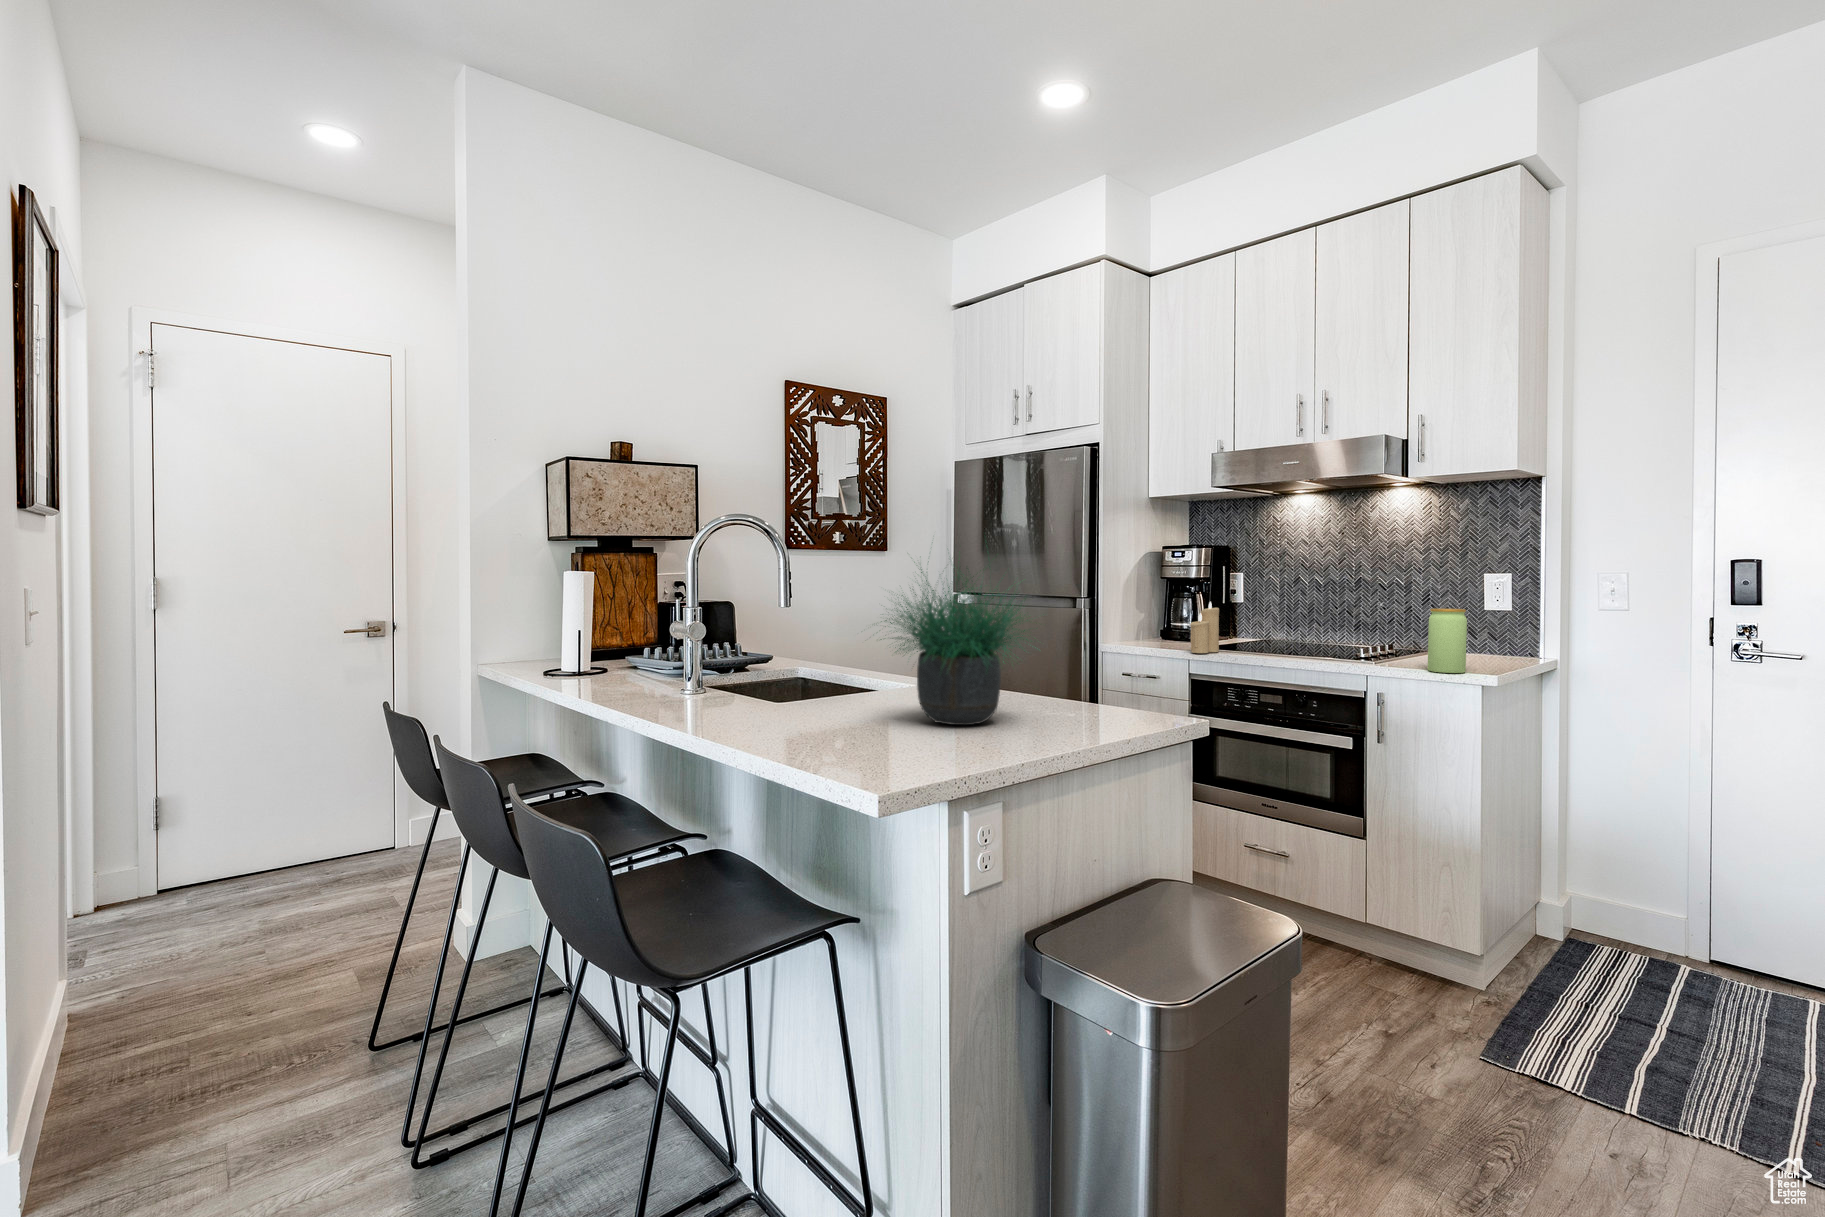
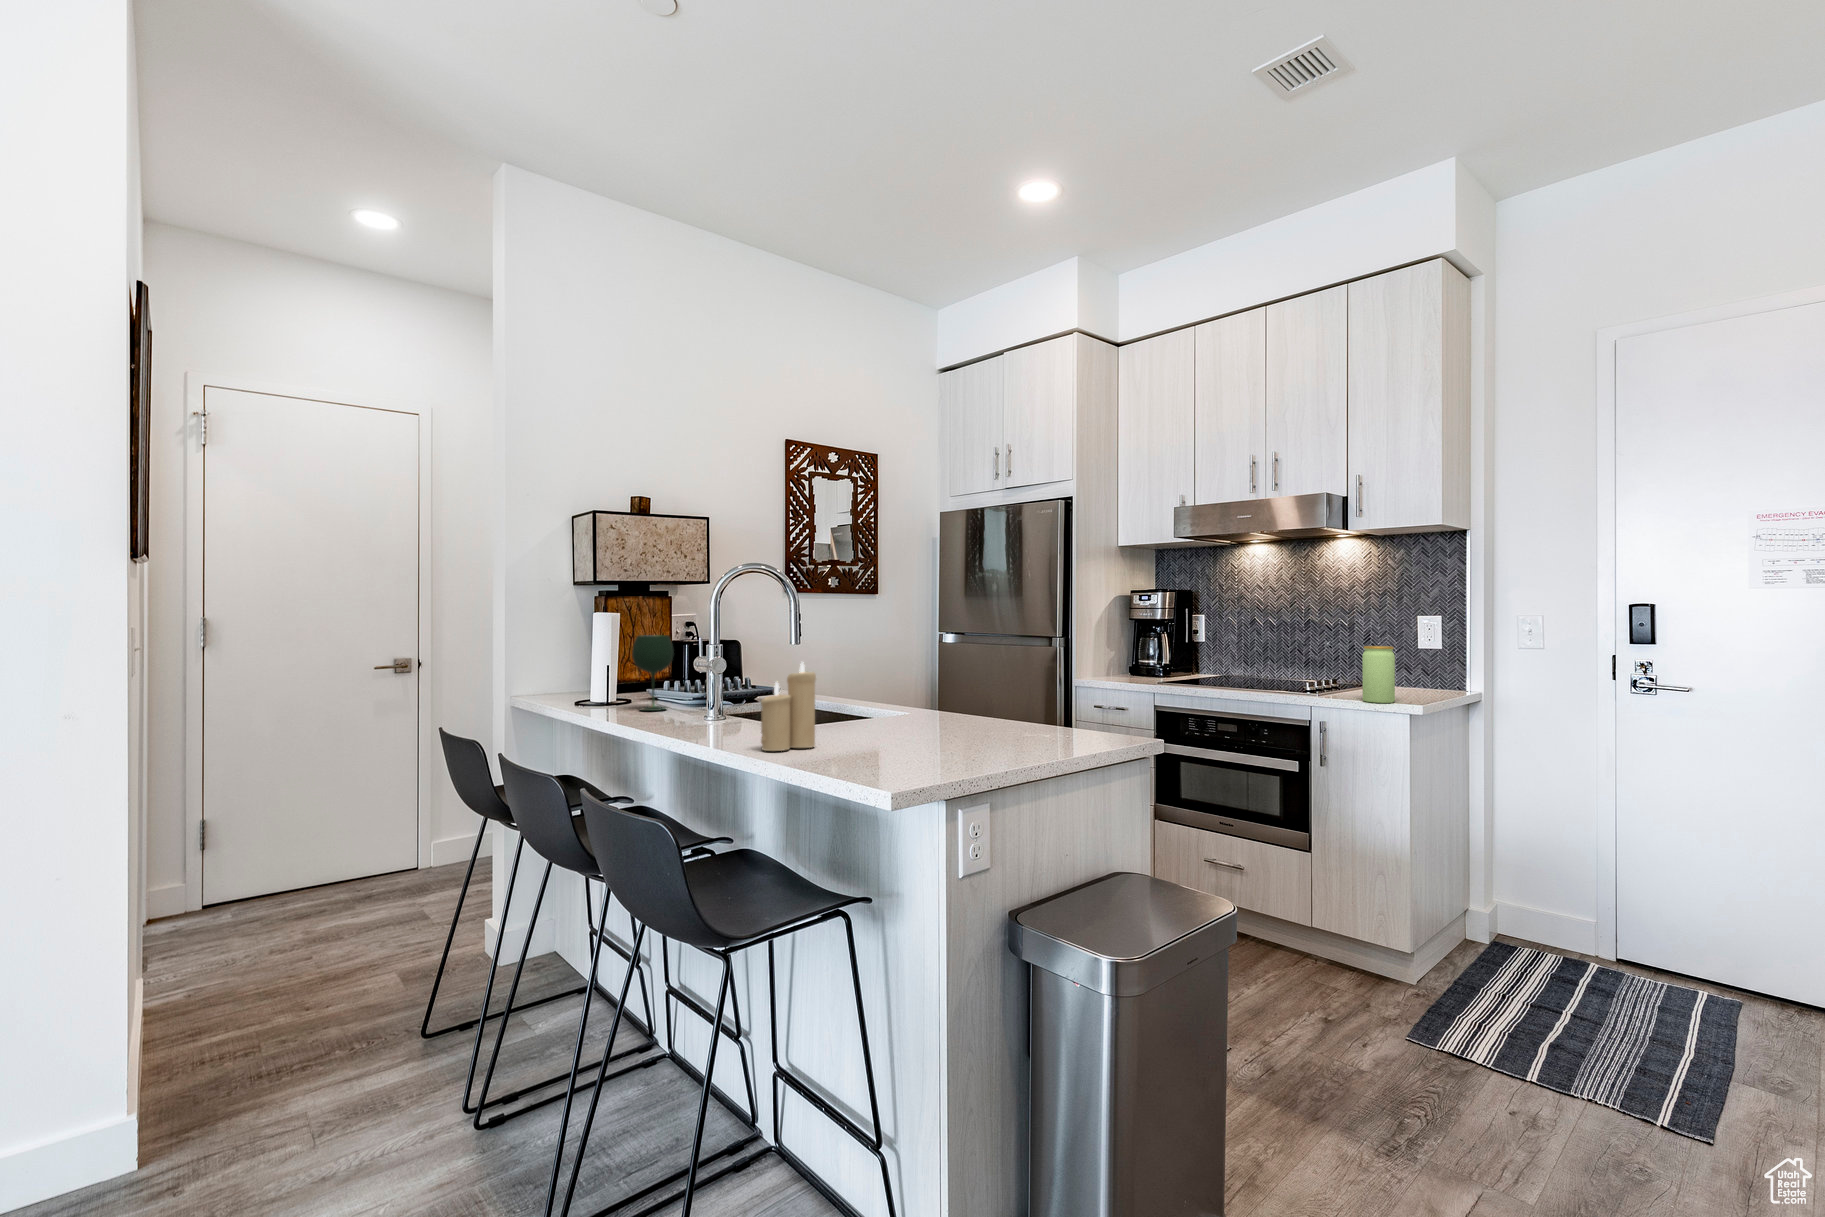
potted plant: present [881,569,1028,725] -> none [866,582,1027,744]
wine glass: none [599,595,647,680] -> present [632,635,674,711]
candle: present [1190,602,1219,653] -> present [761,662,816,751]

